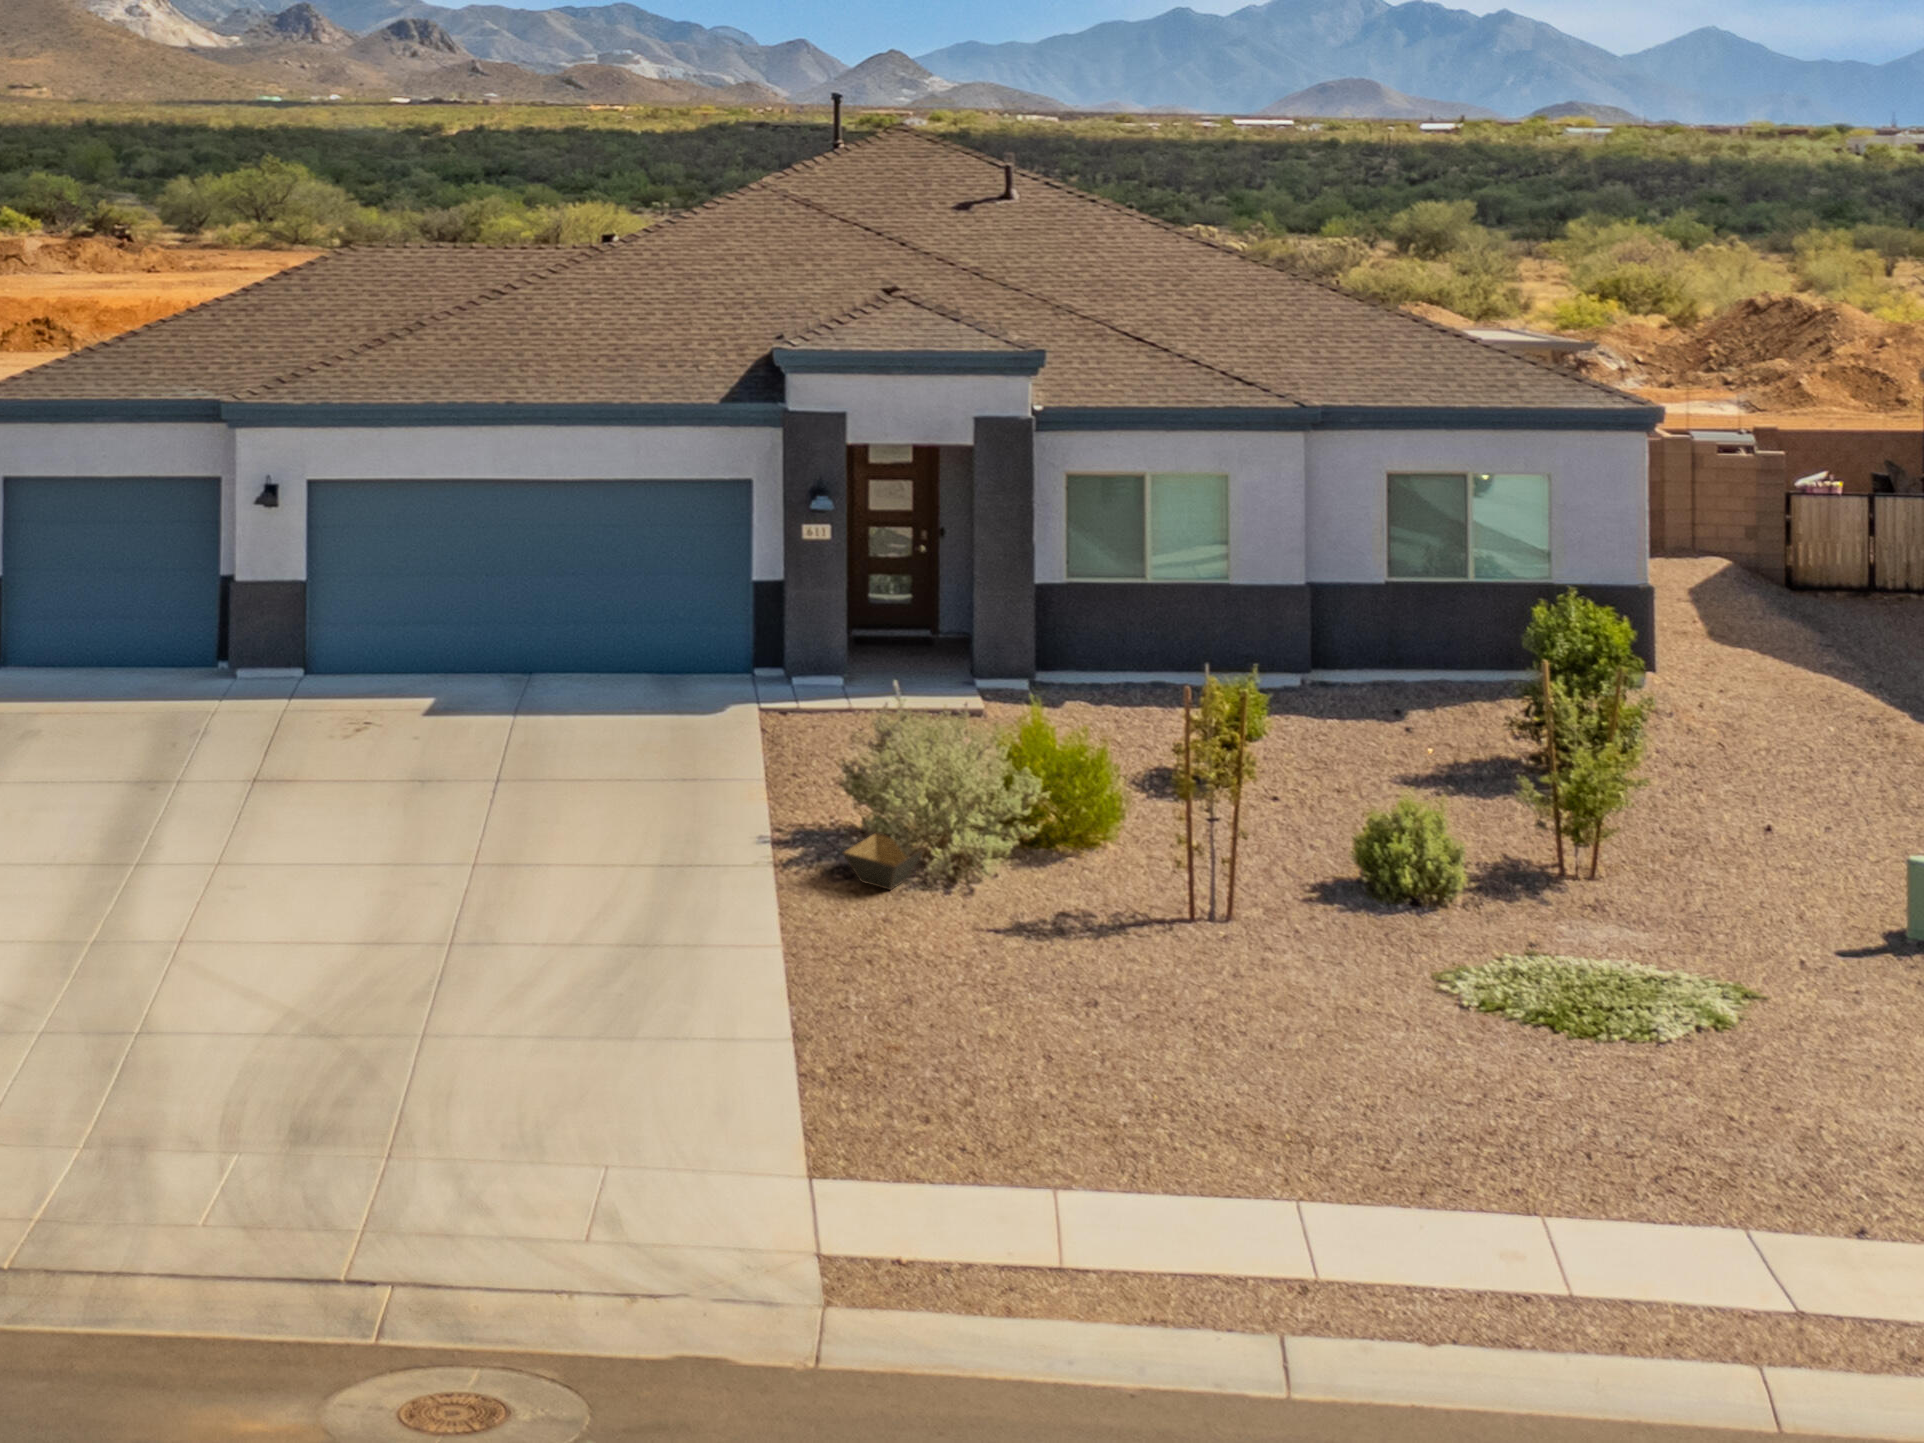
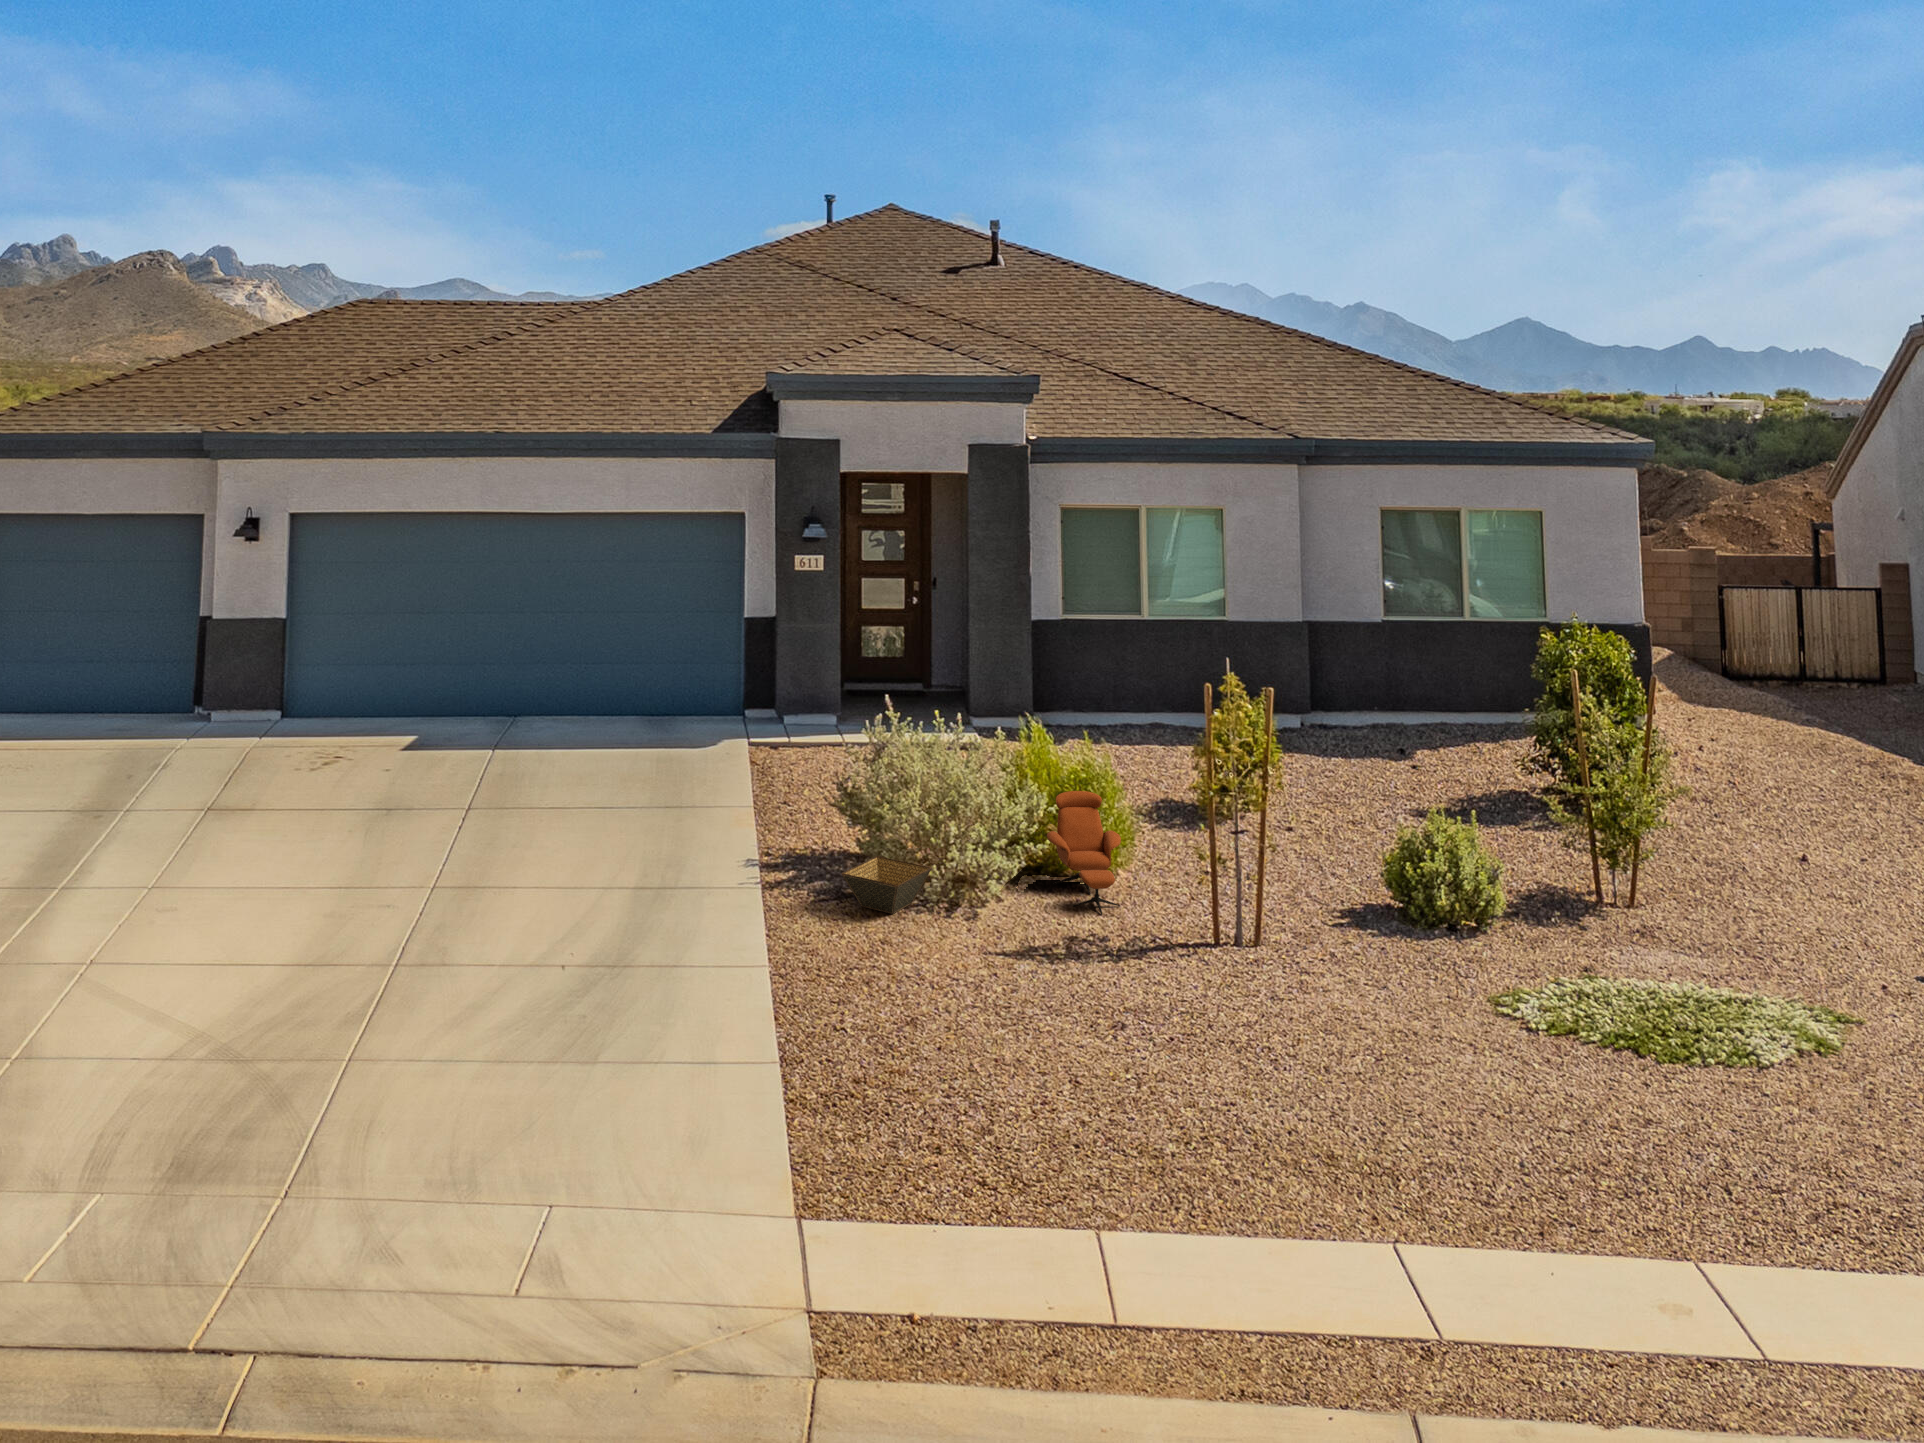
lounge chair: none [1039,768,1110,891] -> present [1047,791,1121,915]

